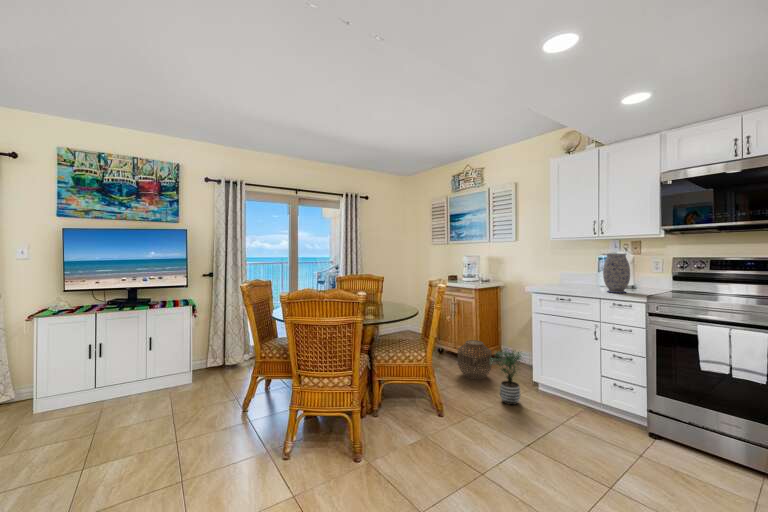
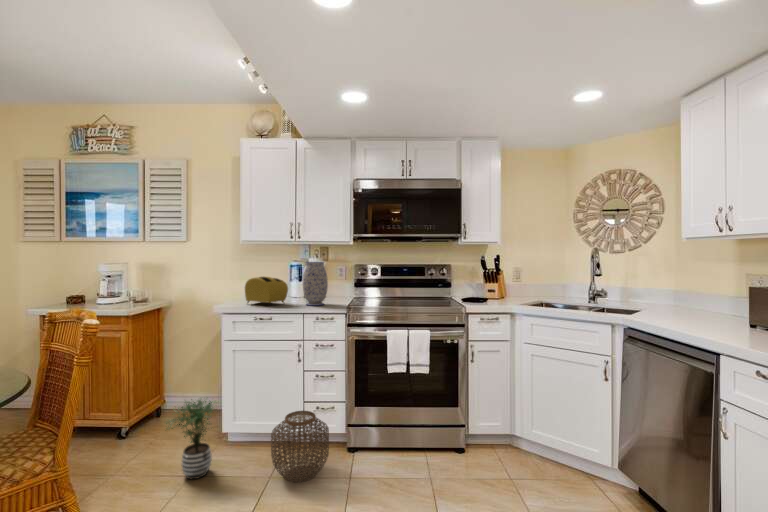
toaster: none [552,266,590,290] -> present [245,277,288,305]
woven basket: present [458,340,492,380] -> present [271,411,329,482]

